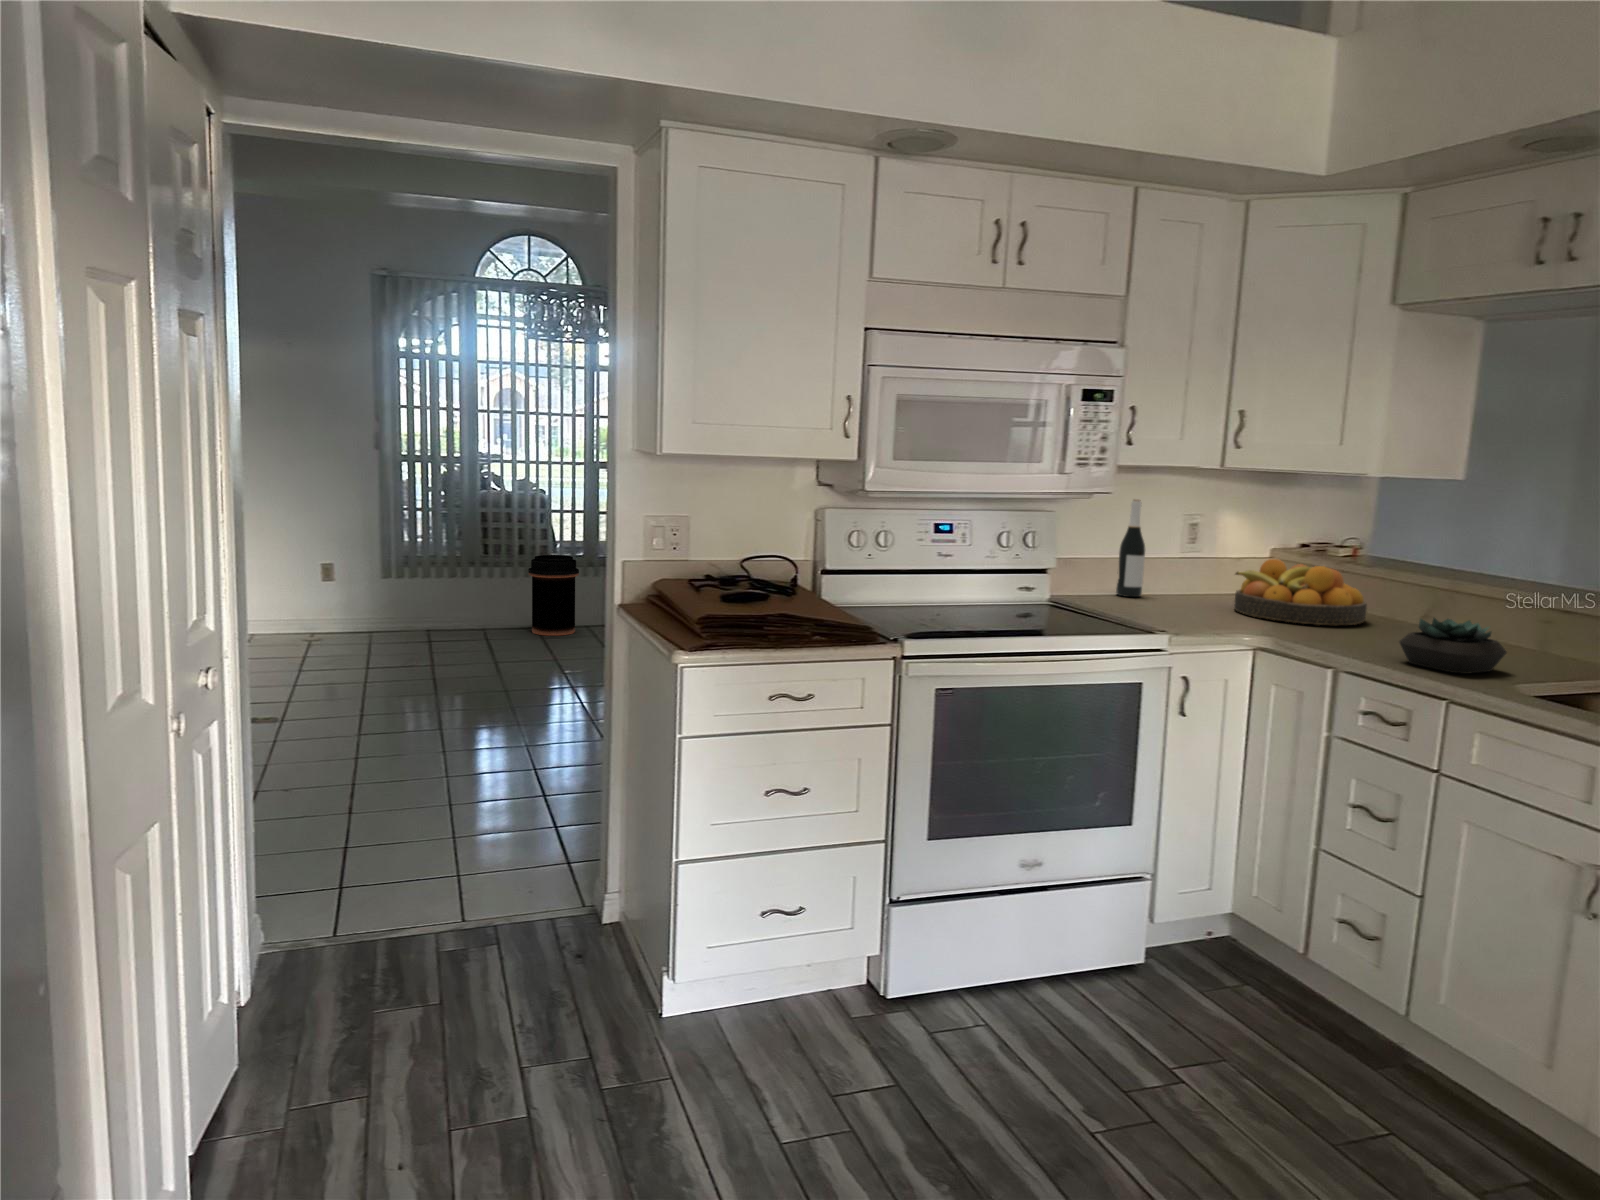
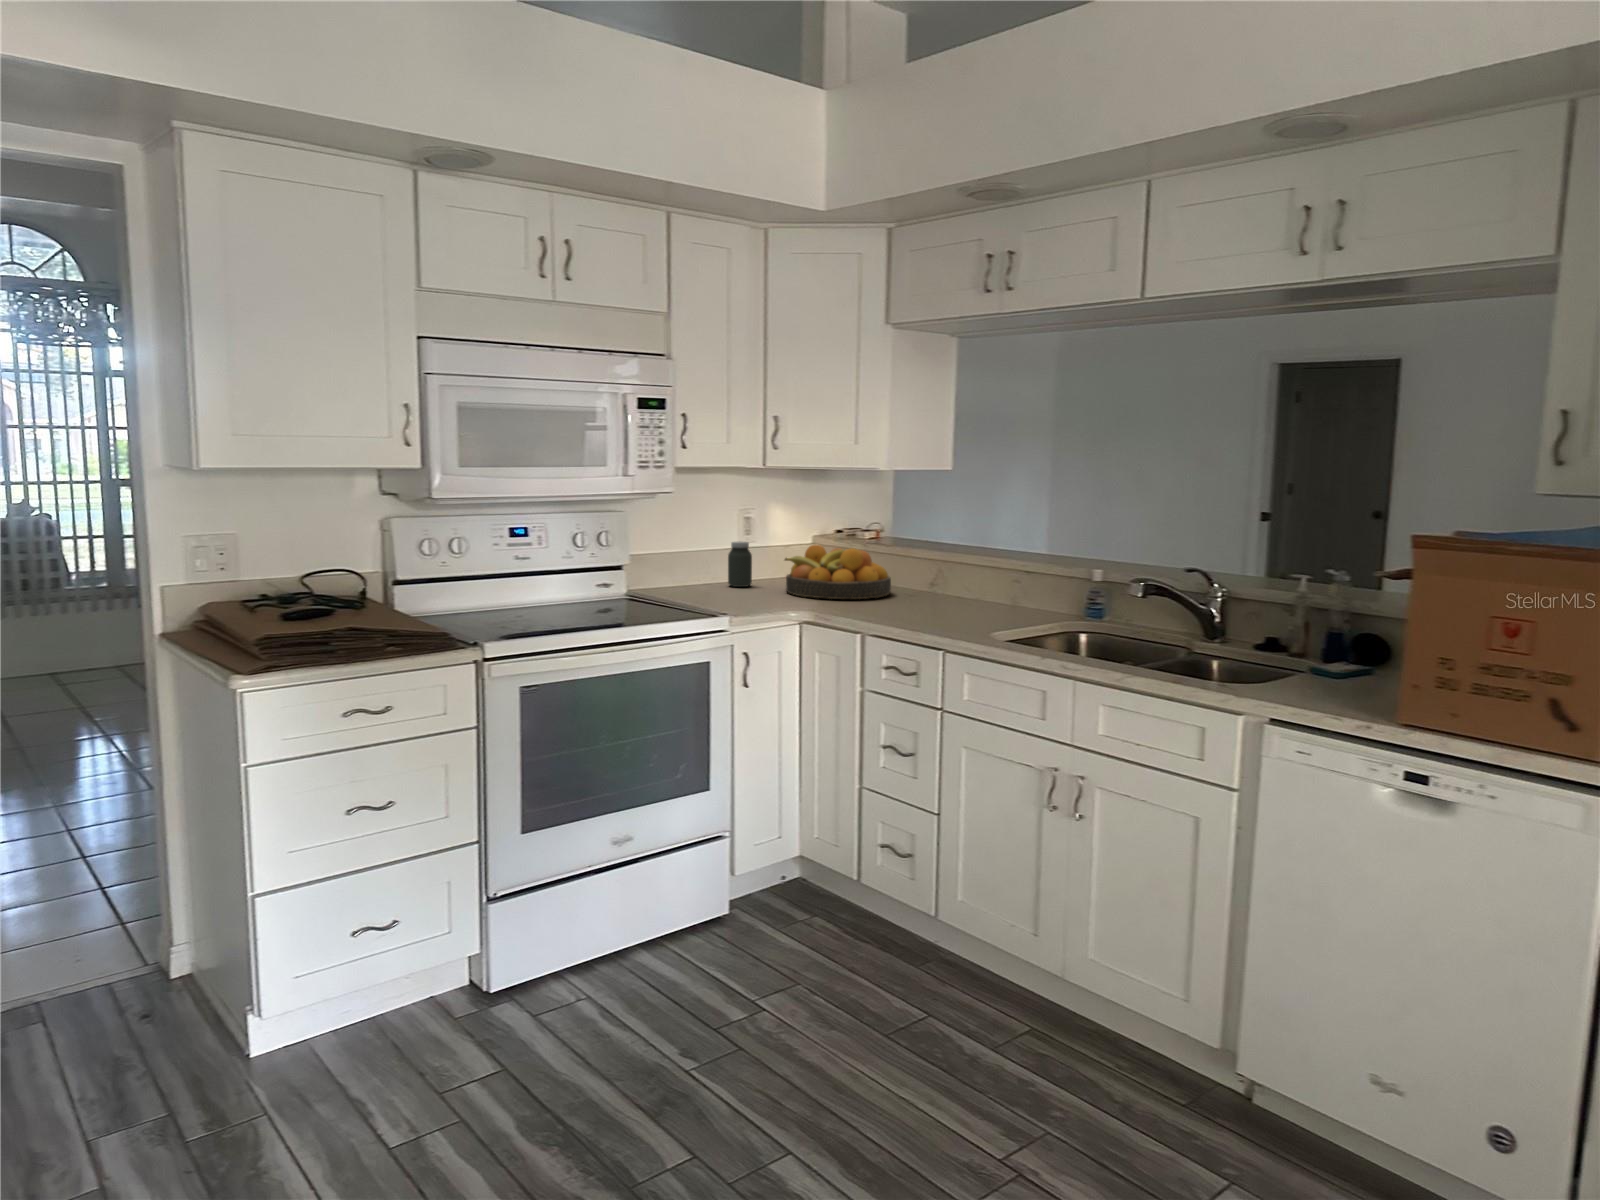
wine bottle: present [1116,500,1145,597] -> none [685,497,707,587]
jar: none [1165,550,1195,600] -> present [728,542,752,587]
trash can: present [528,555,579,636] -> none [35,589,104,683]
succulent plant: present [1399,618,1507,674] -> none [909,584,987,629]

